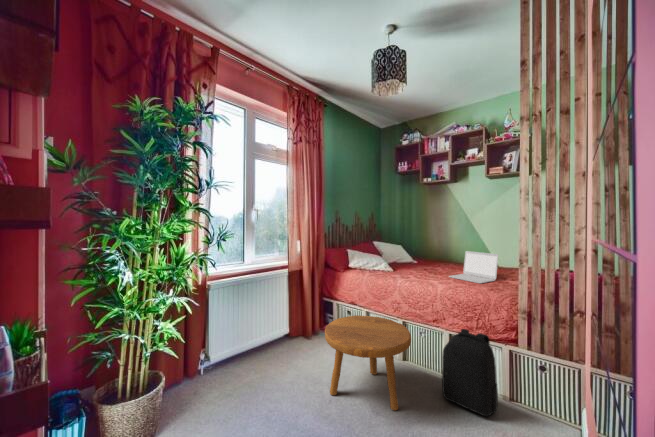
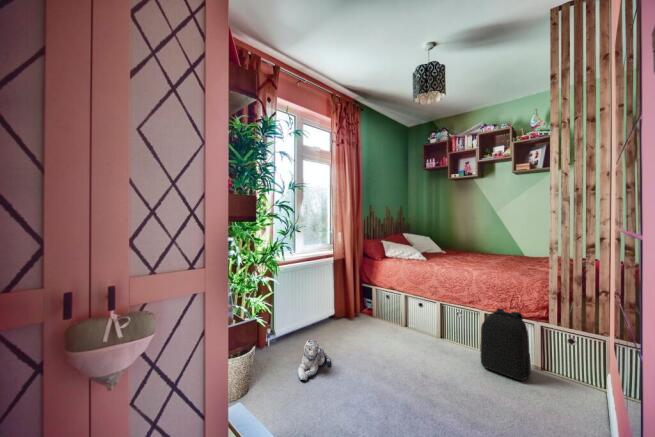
laptop: present [449,251,498,283] -> none [481,241,528,270]
footstool: present [325,315,411,411] -> none [376,298,453,376]
plush toy: none [223,368,269,420] -> present [298,340,330,380]

